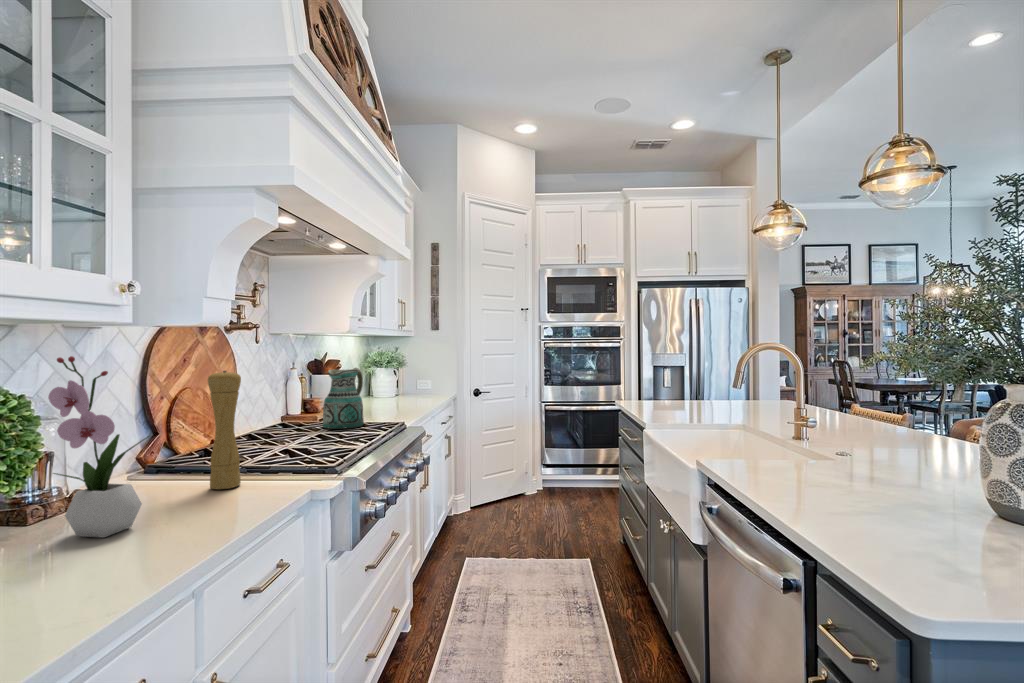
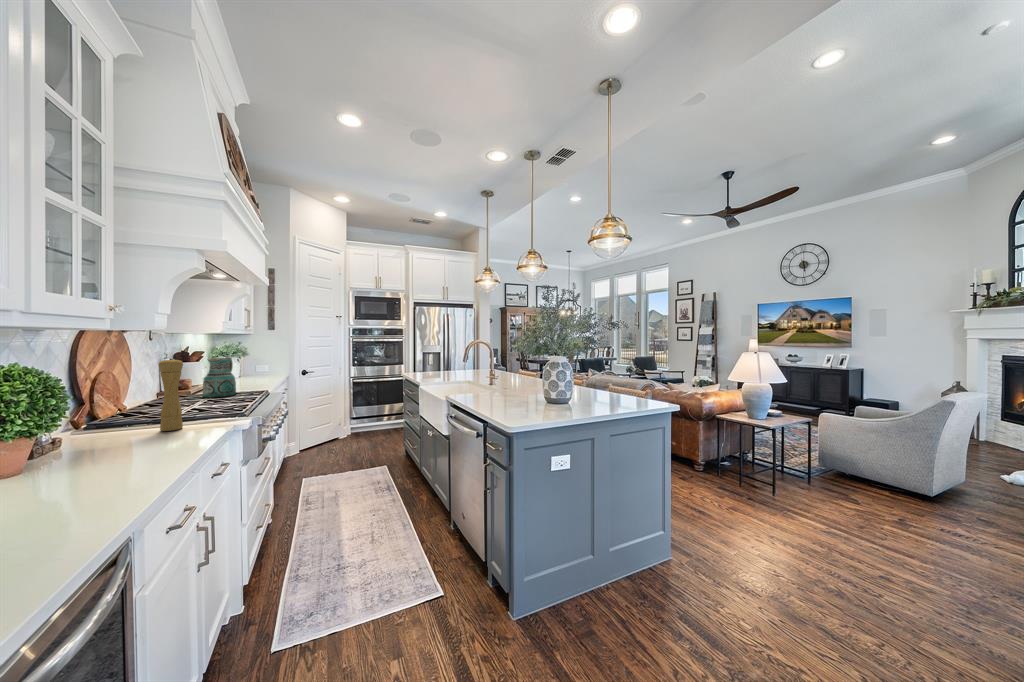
flower arrangement: present [48,356,149,538] -> none [80,351,143,458]

